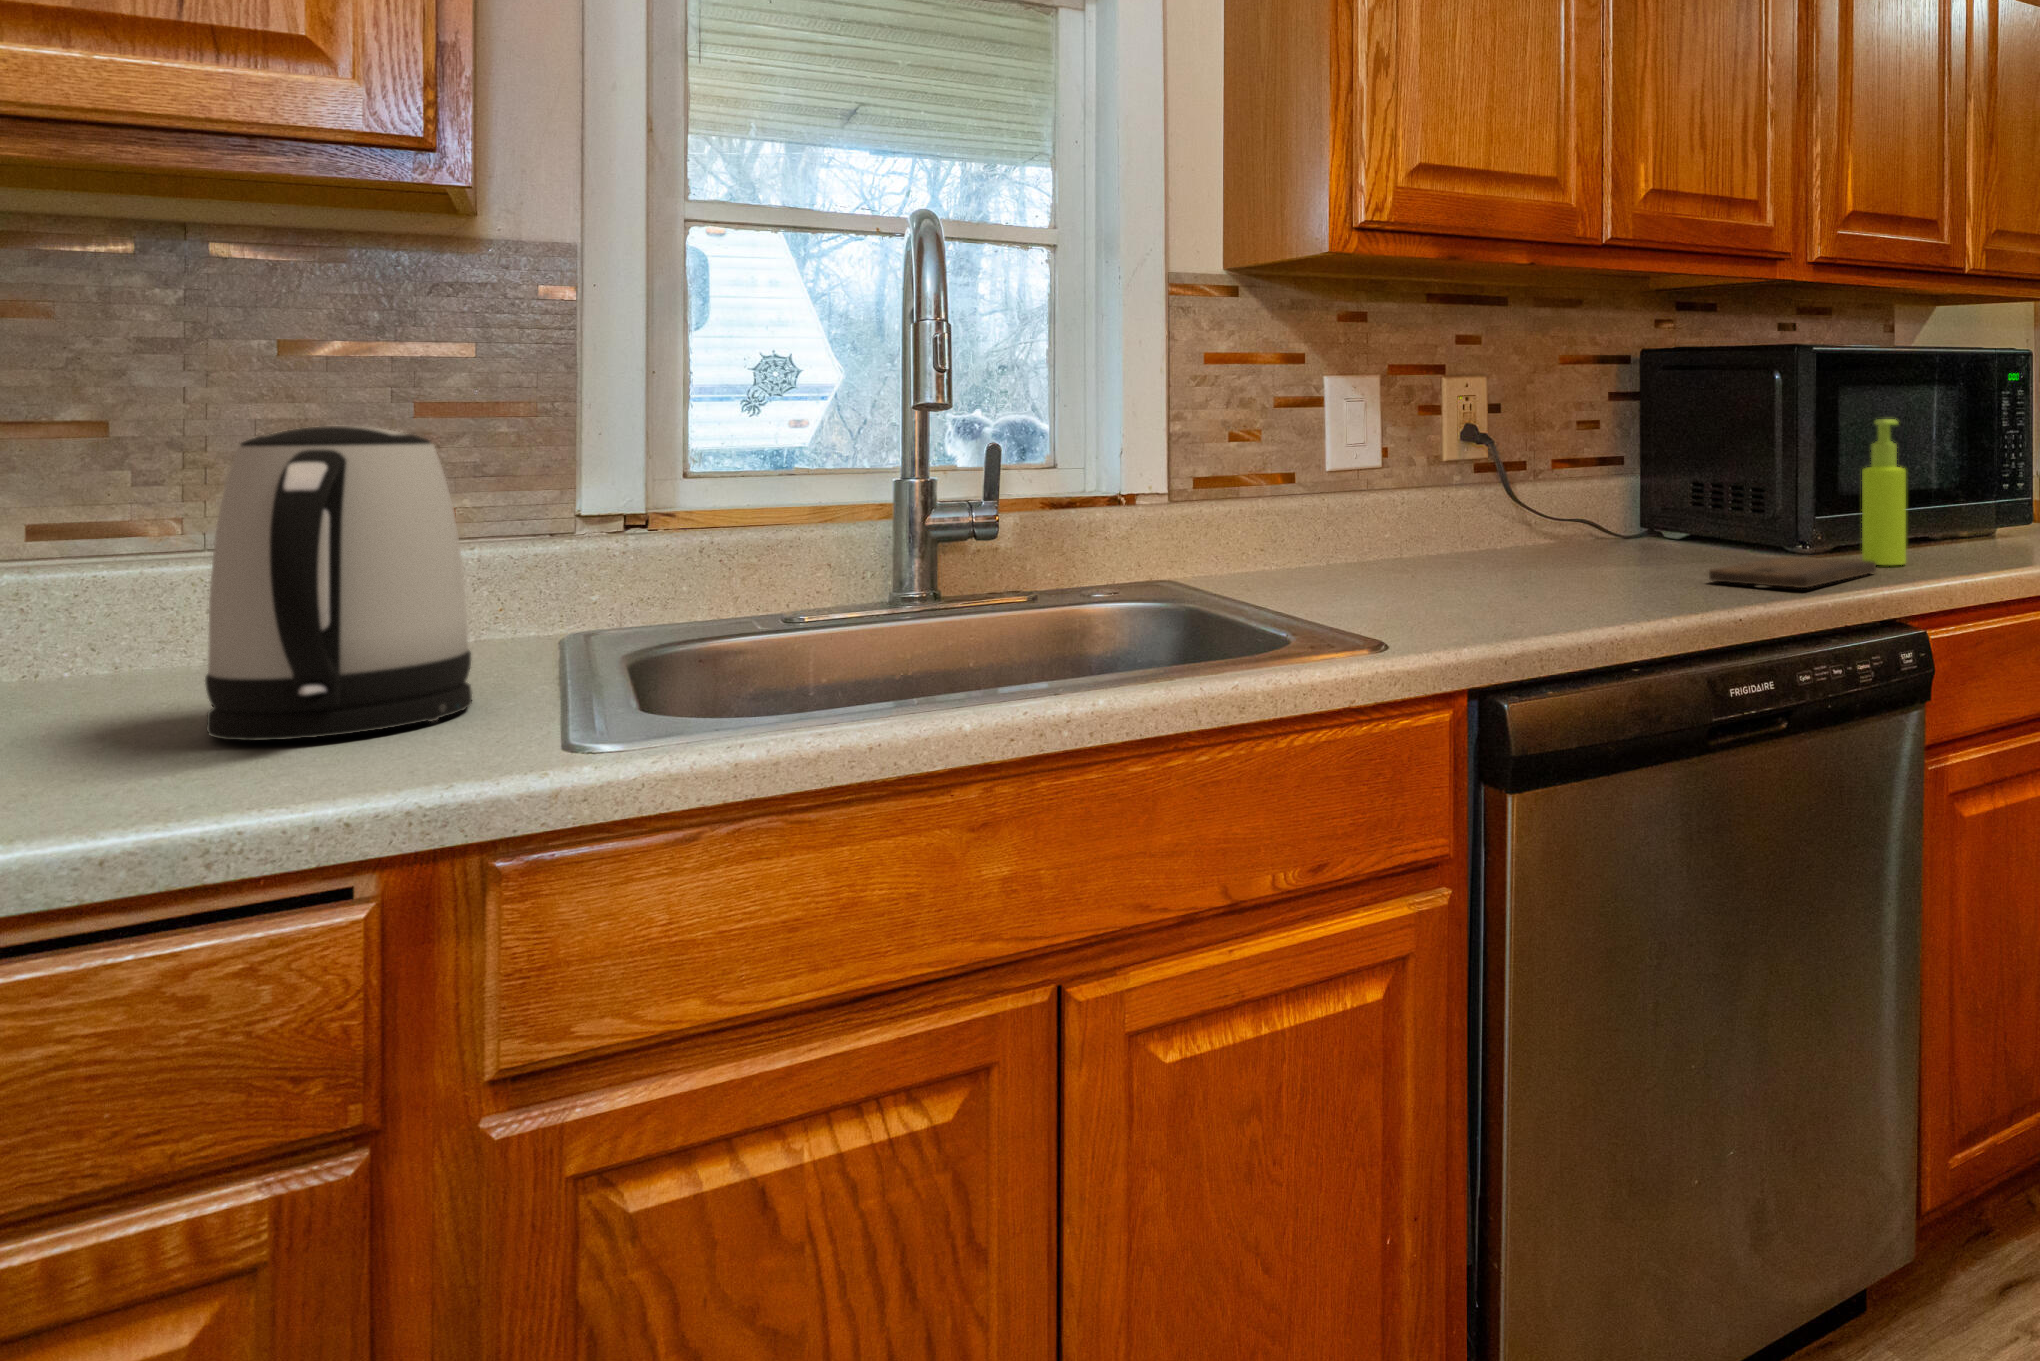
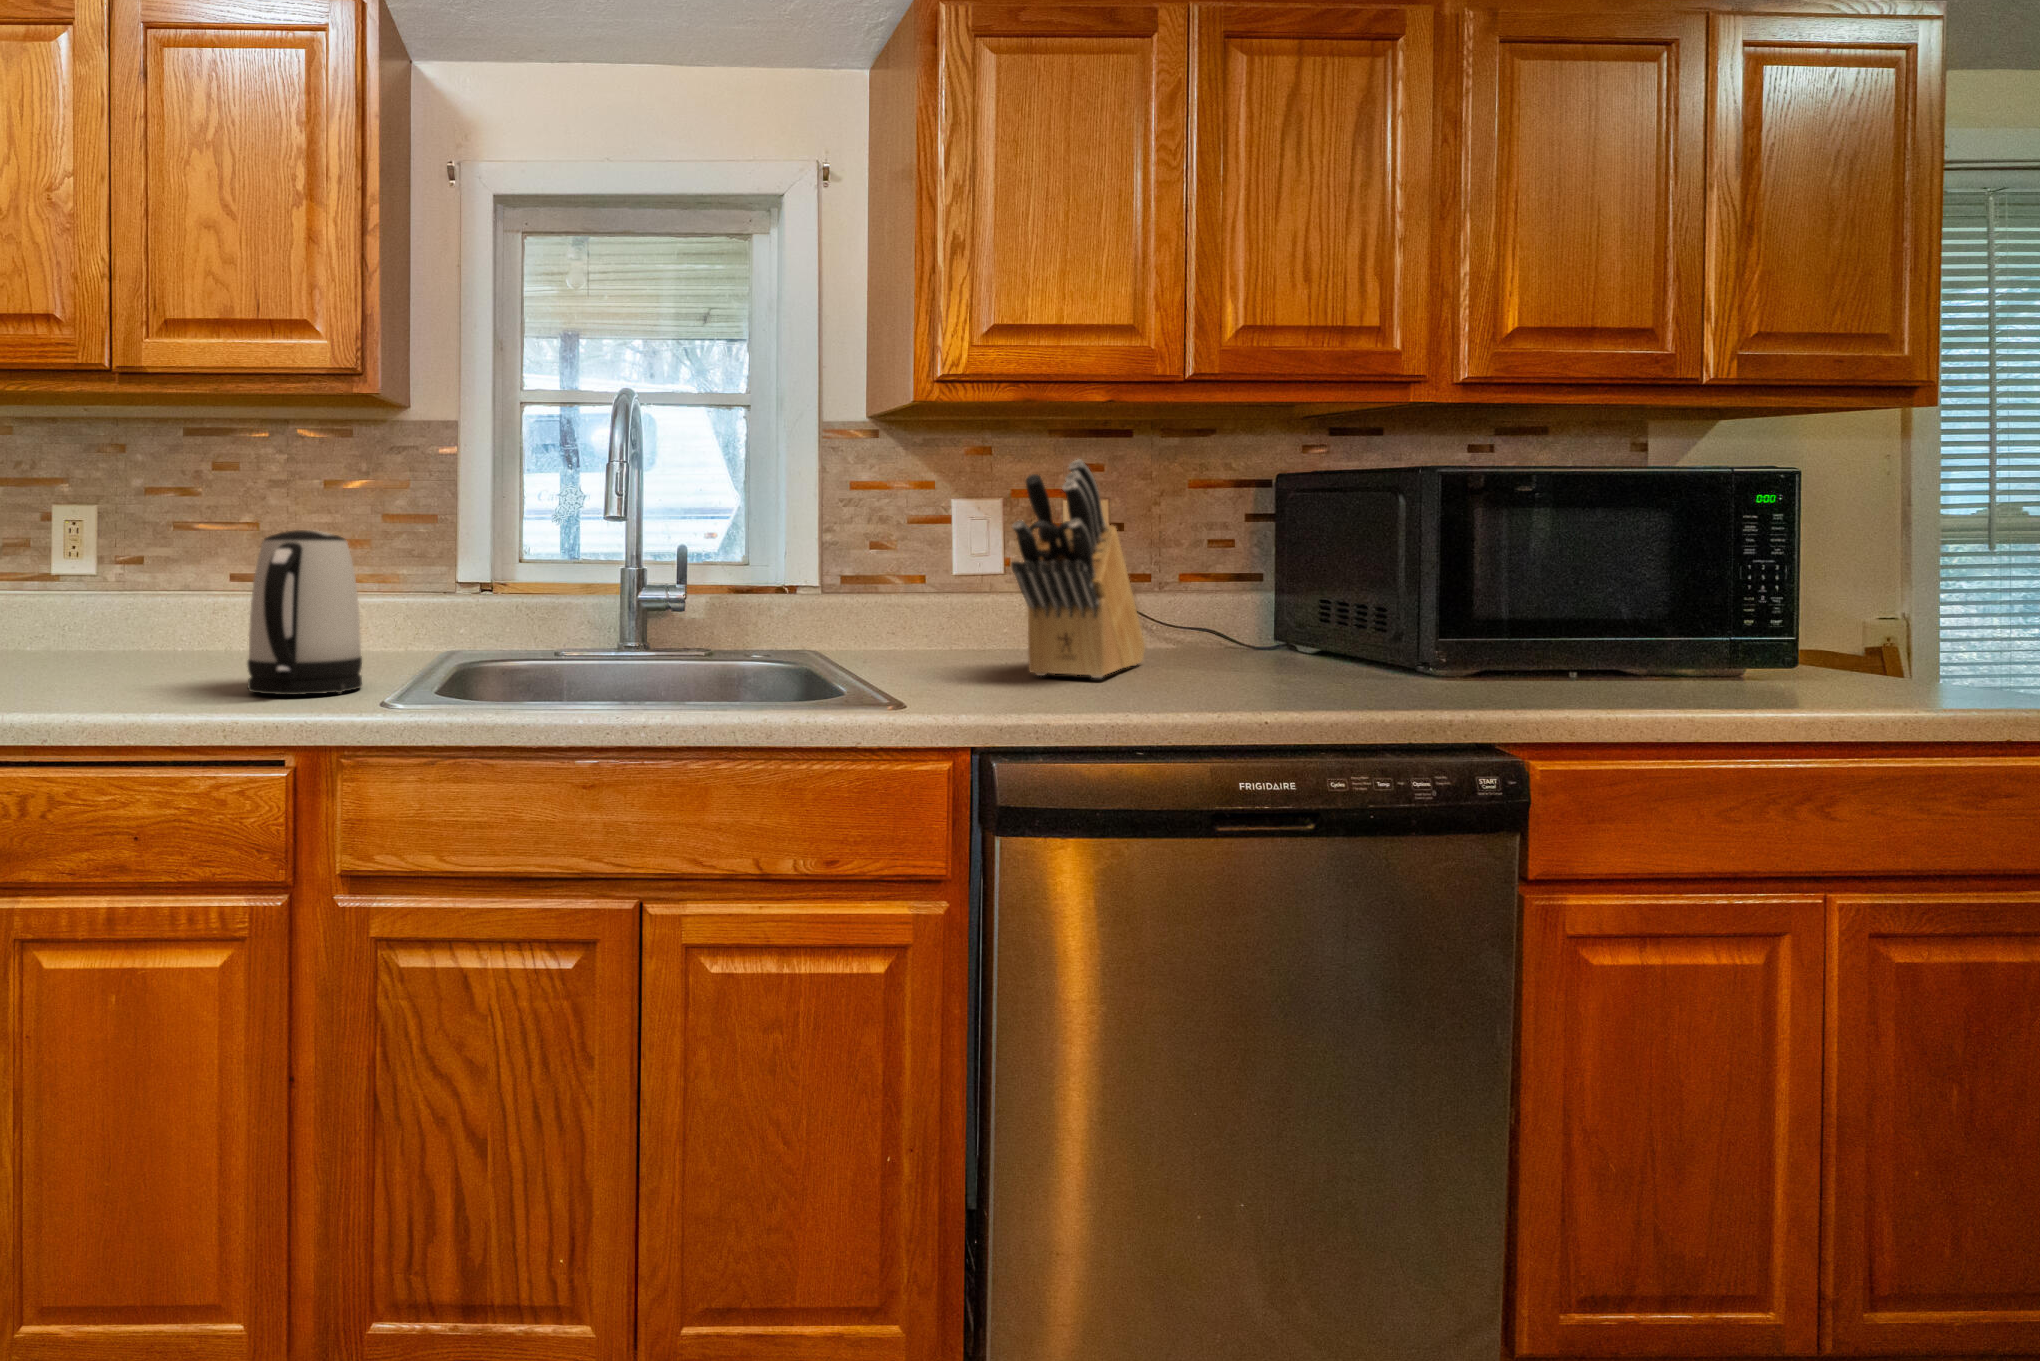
knife block: none [1475,329,1571,593] -> present [1011,460,1145,678]
soap dispenser: present [1862,419,1906,565] -> none [1449,537,1499,679]
cutting board: present [1709,556,1876,588] -> none [1251,665,1442,689]

